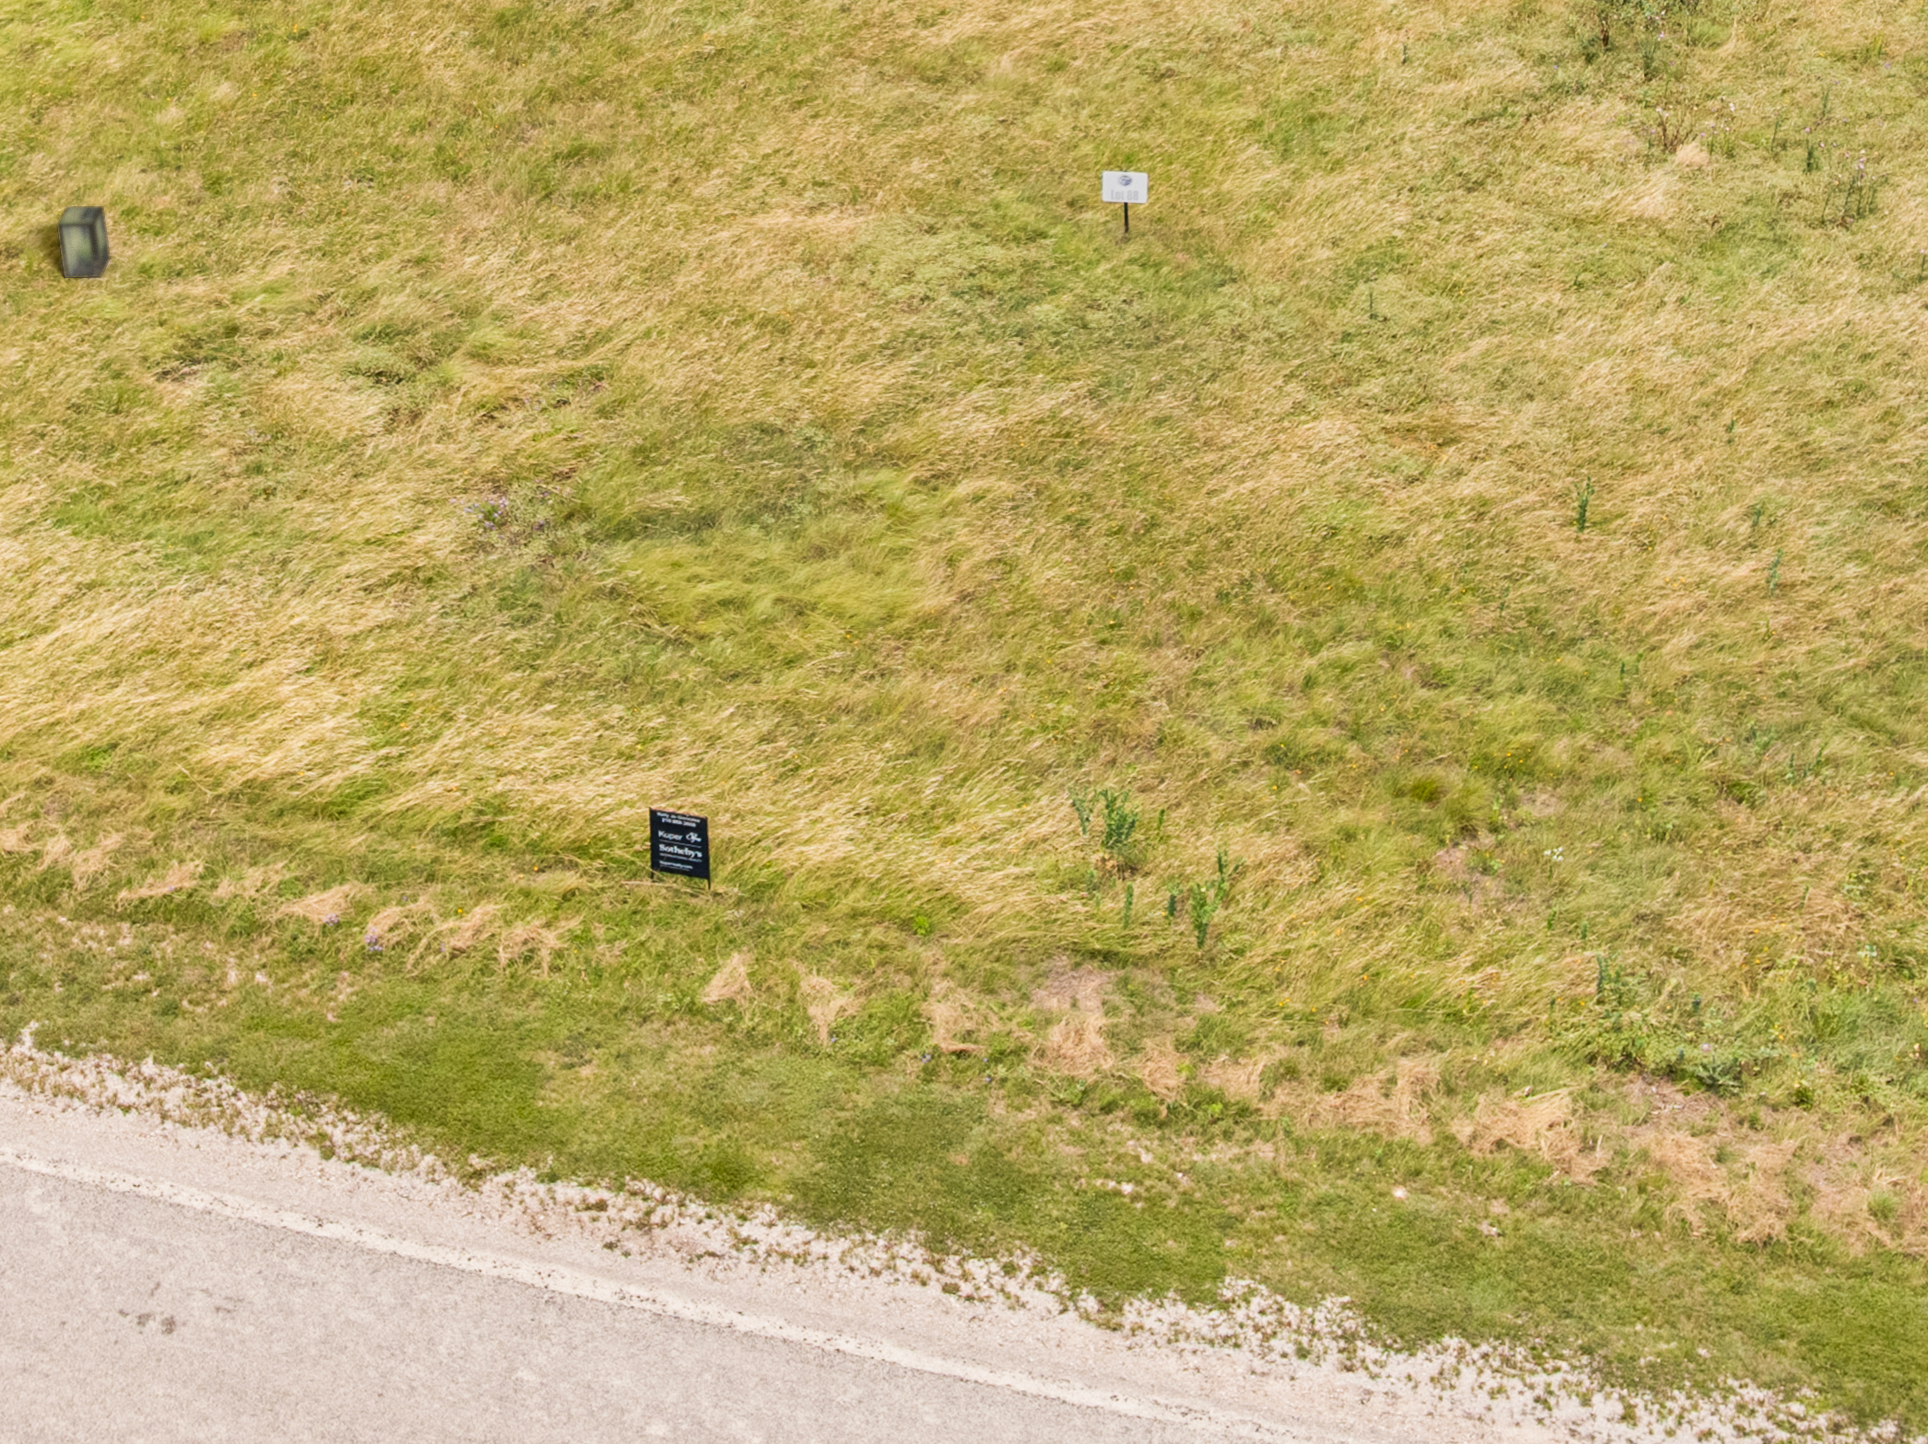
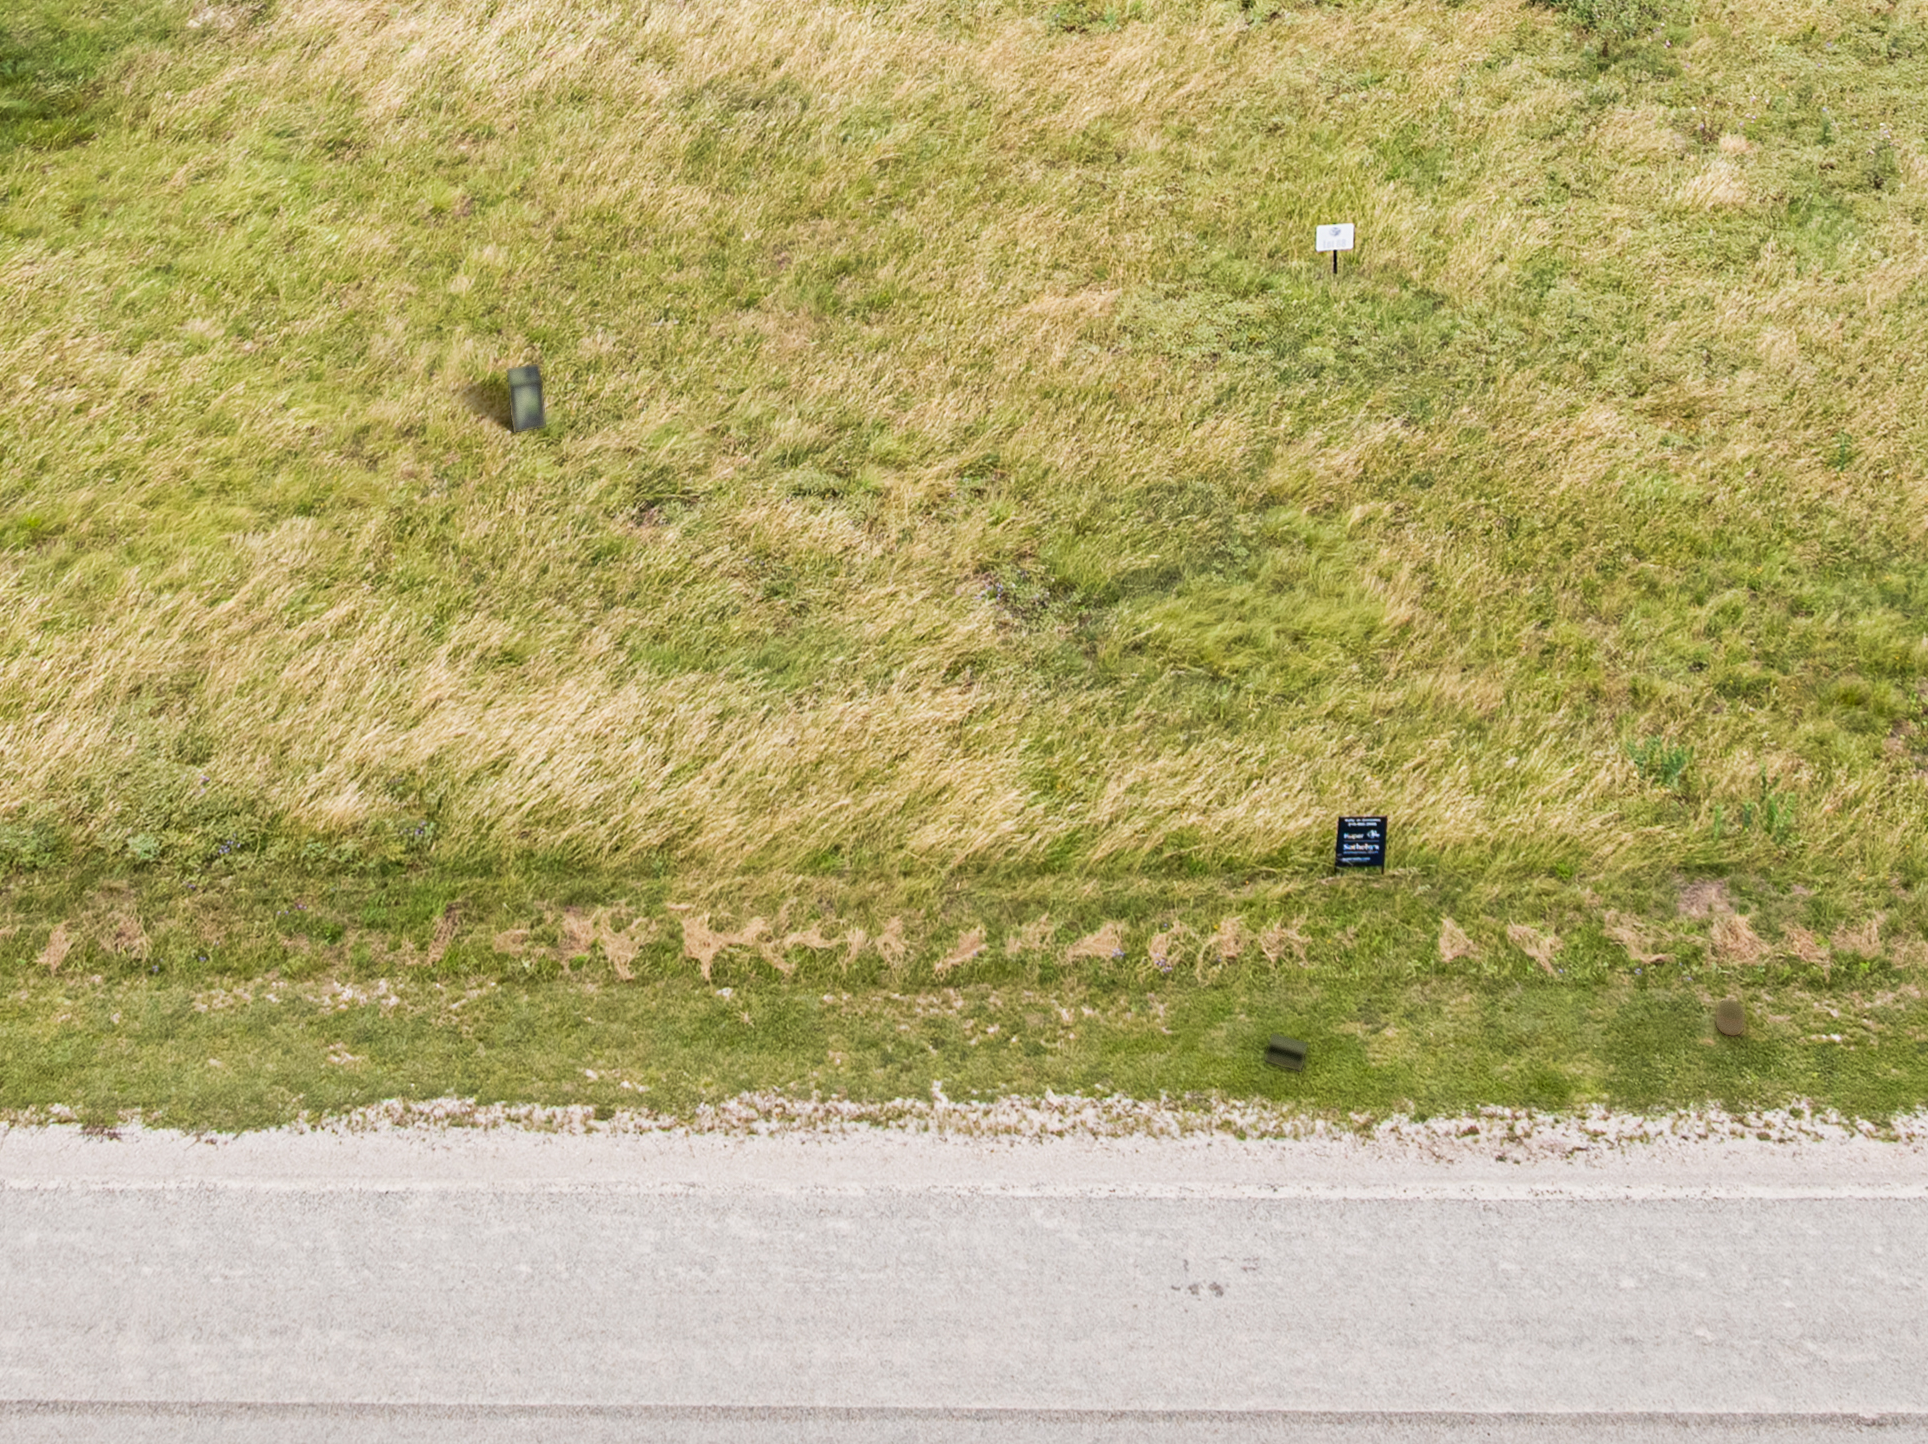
toolbox: none [420,1048,478,1099] -> present [1265,1034,1308,1071]
planter: none [980,1117,1016,1162] -> present [1716,999,1745,1035]

